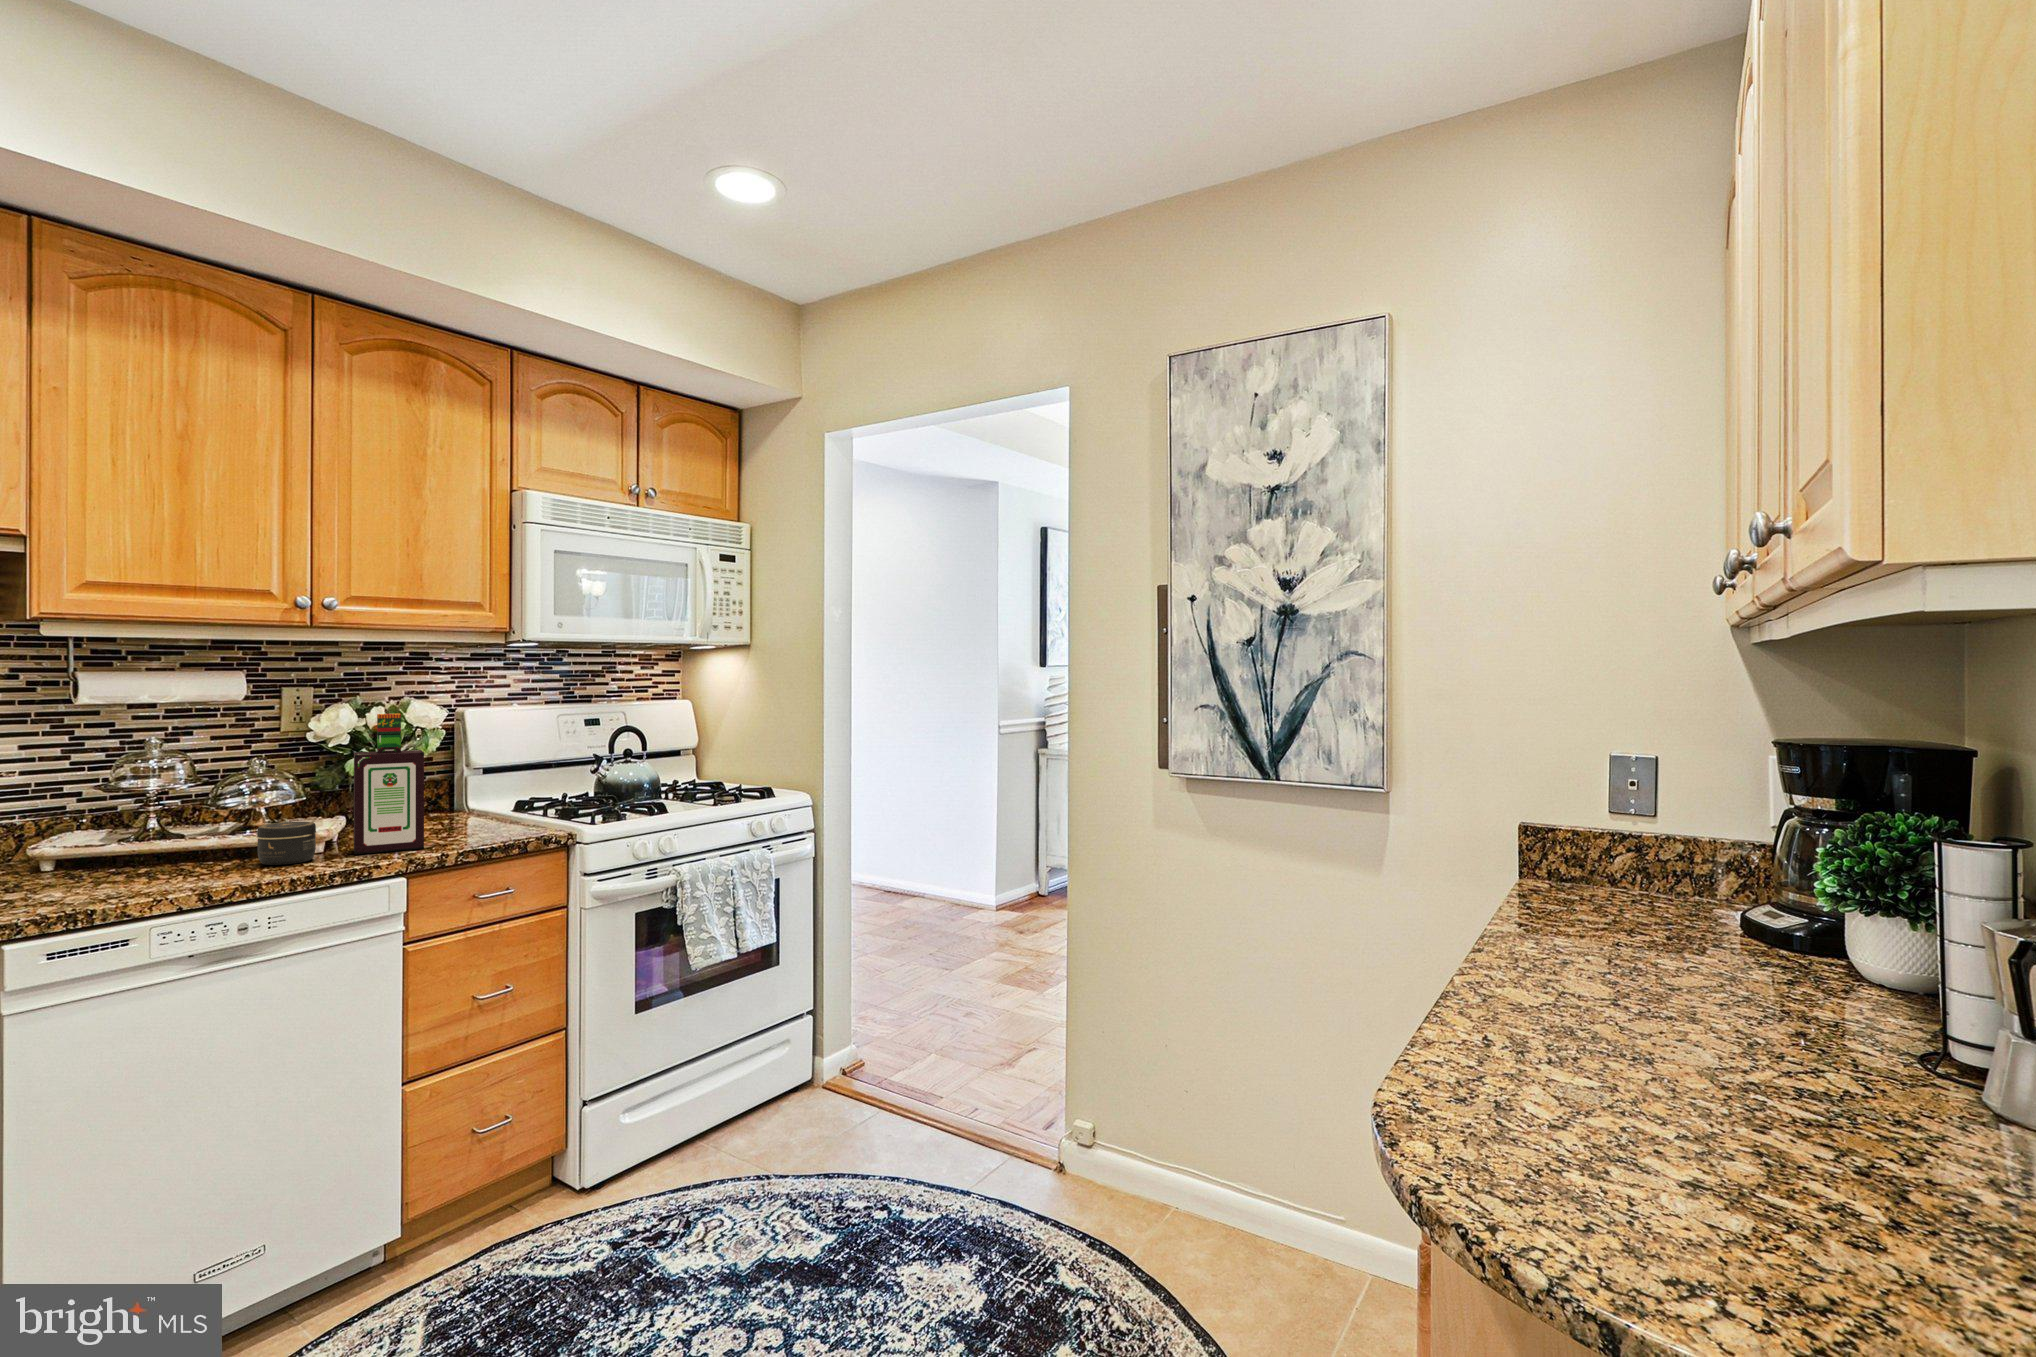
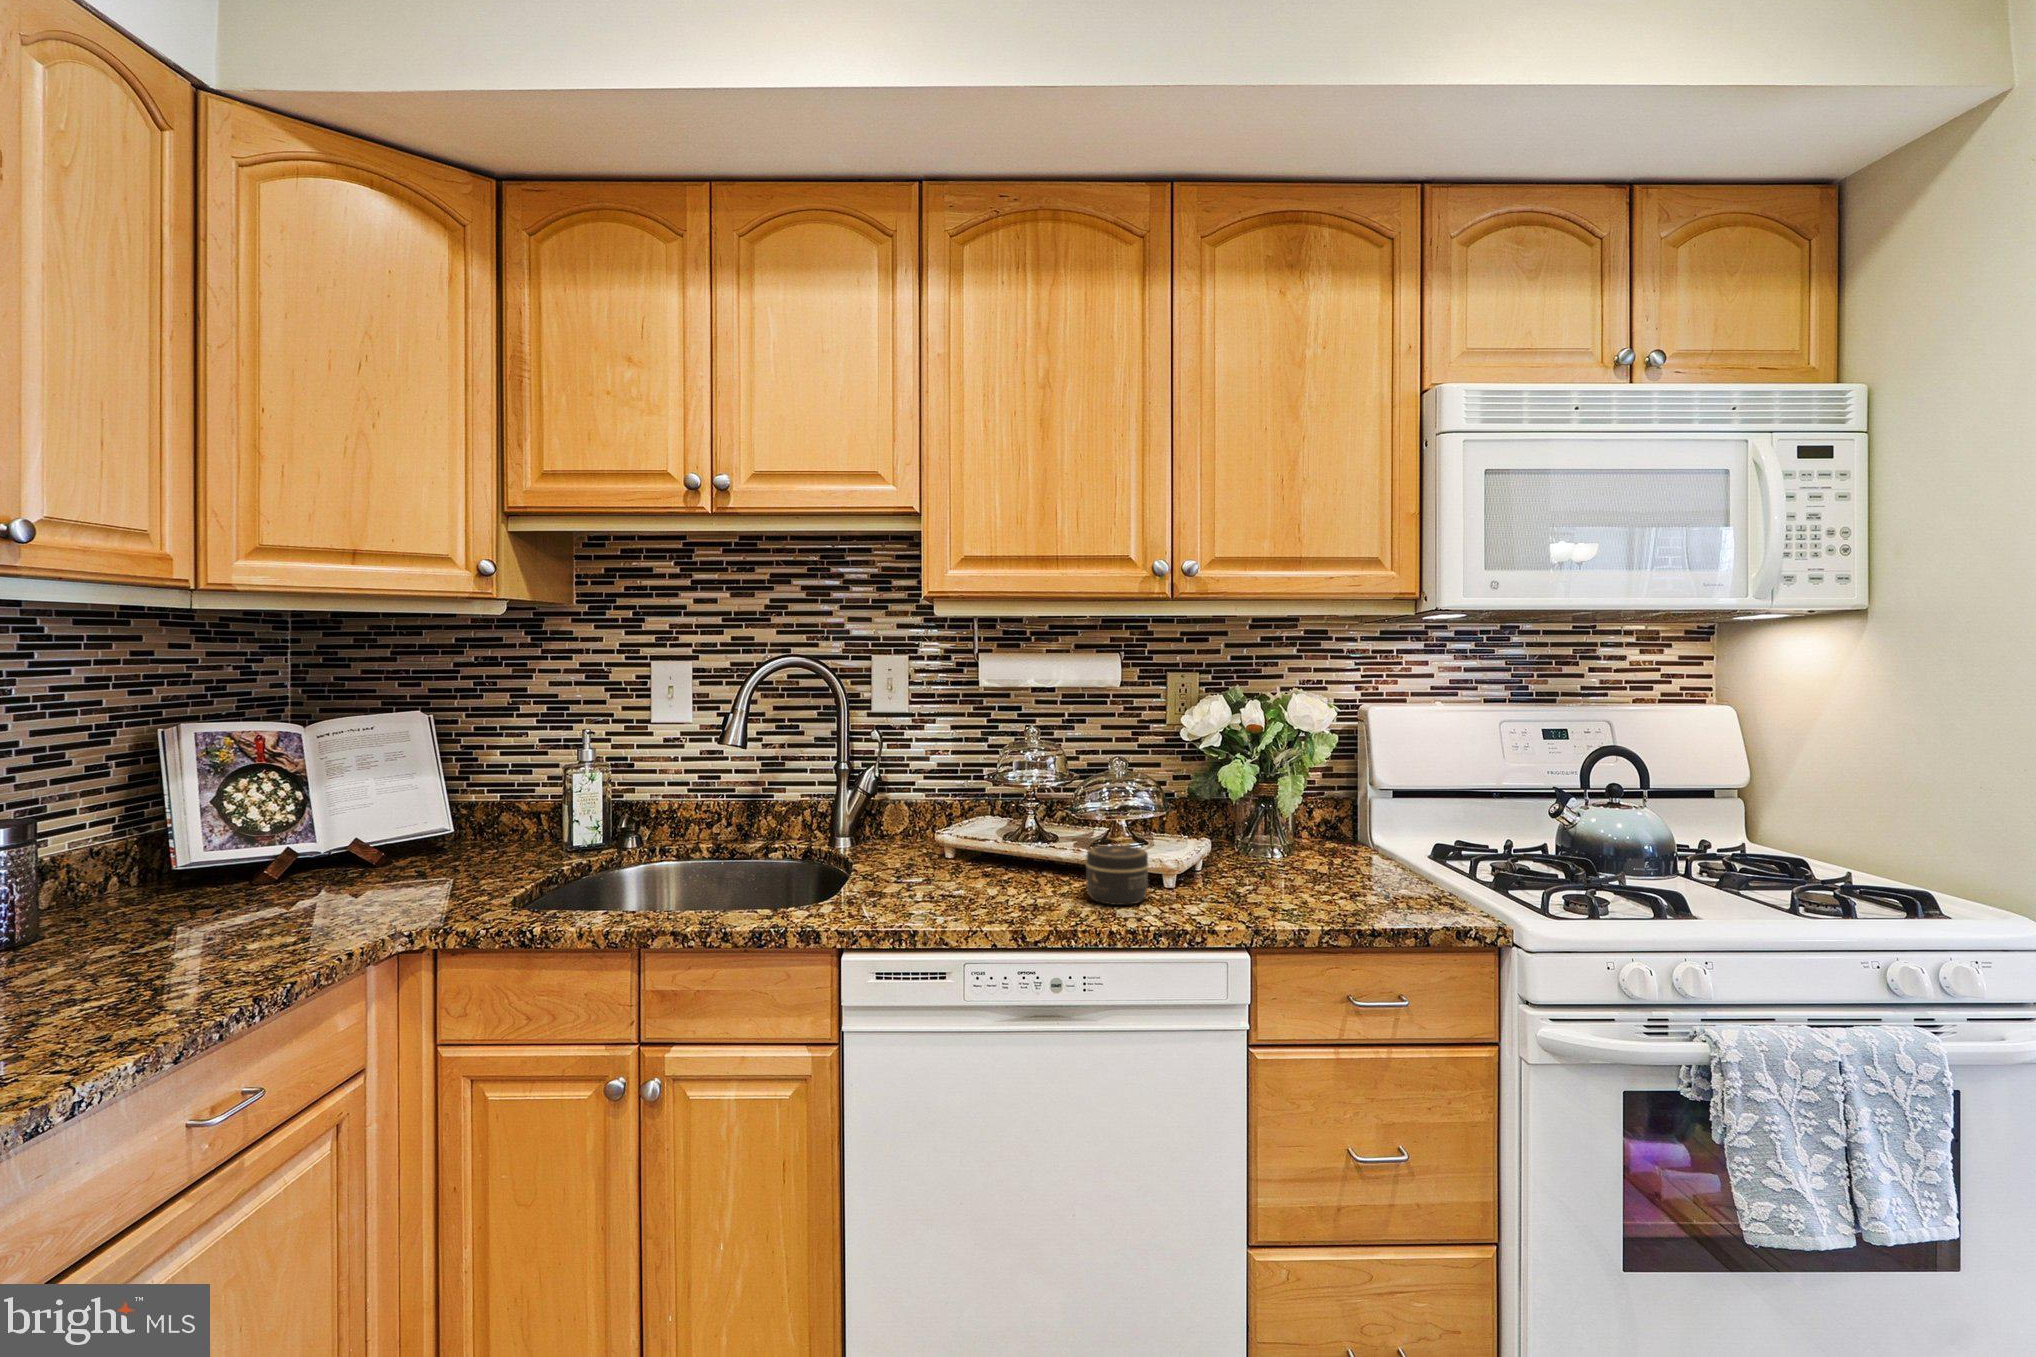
bottle: present [354,714,424,854] -> none [1191,711,1281,913]

